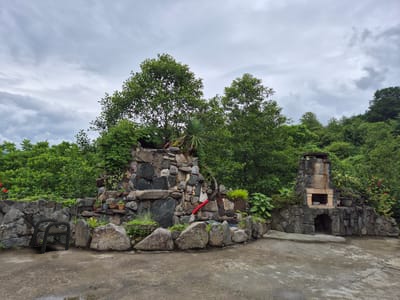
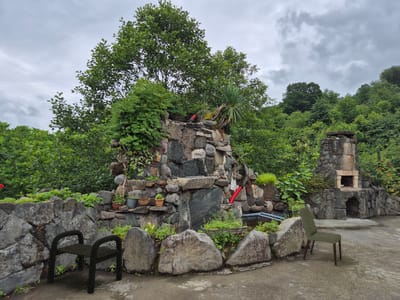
chair: none [201,214,230,258] -> present [299,207,342,265]

